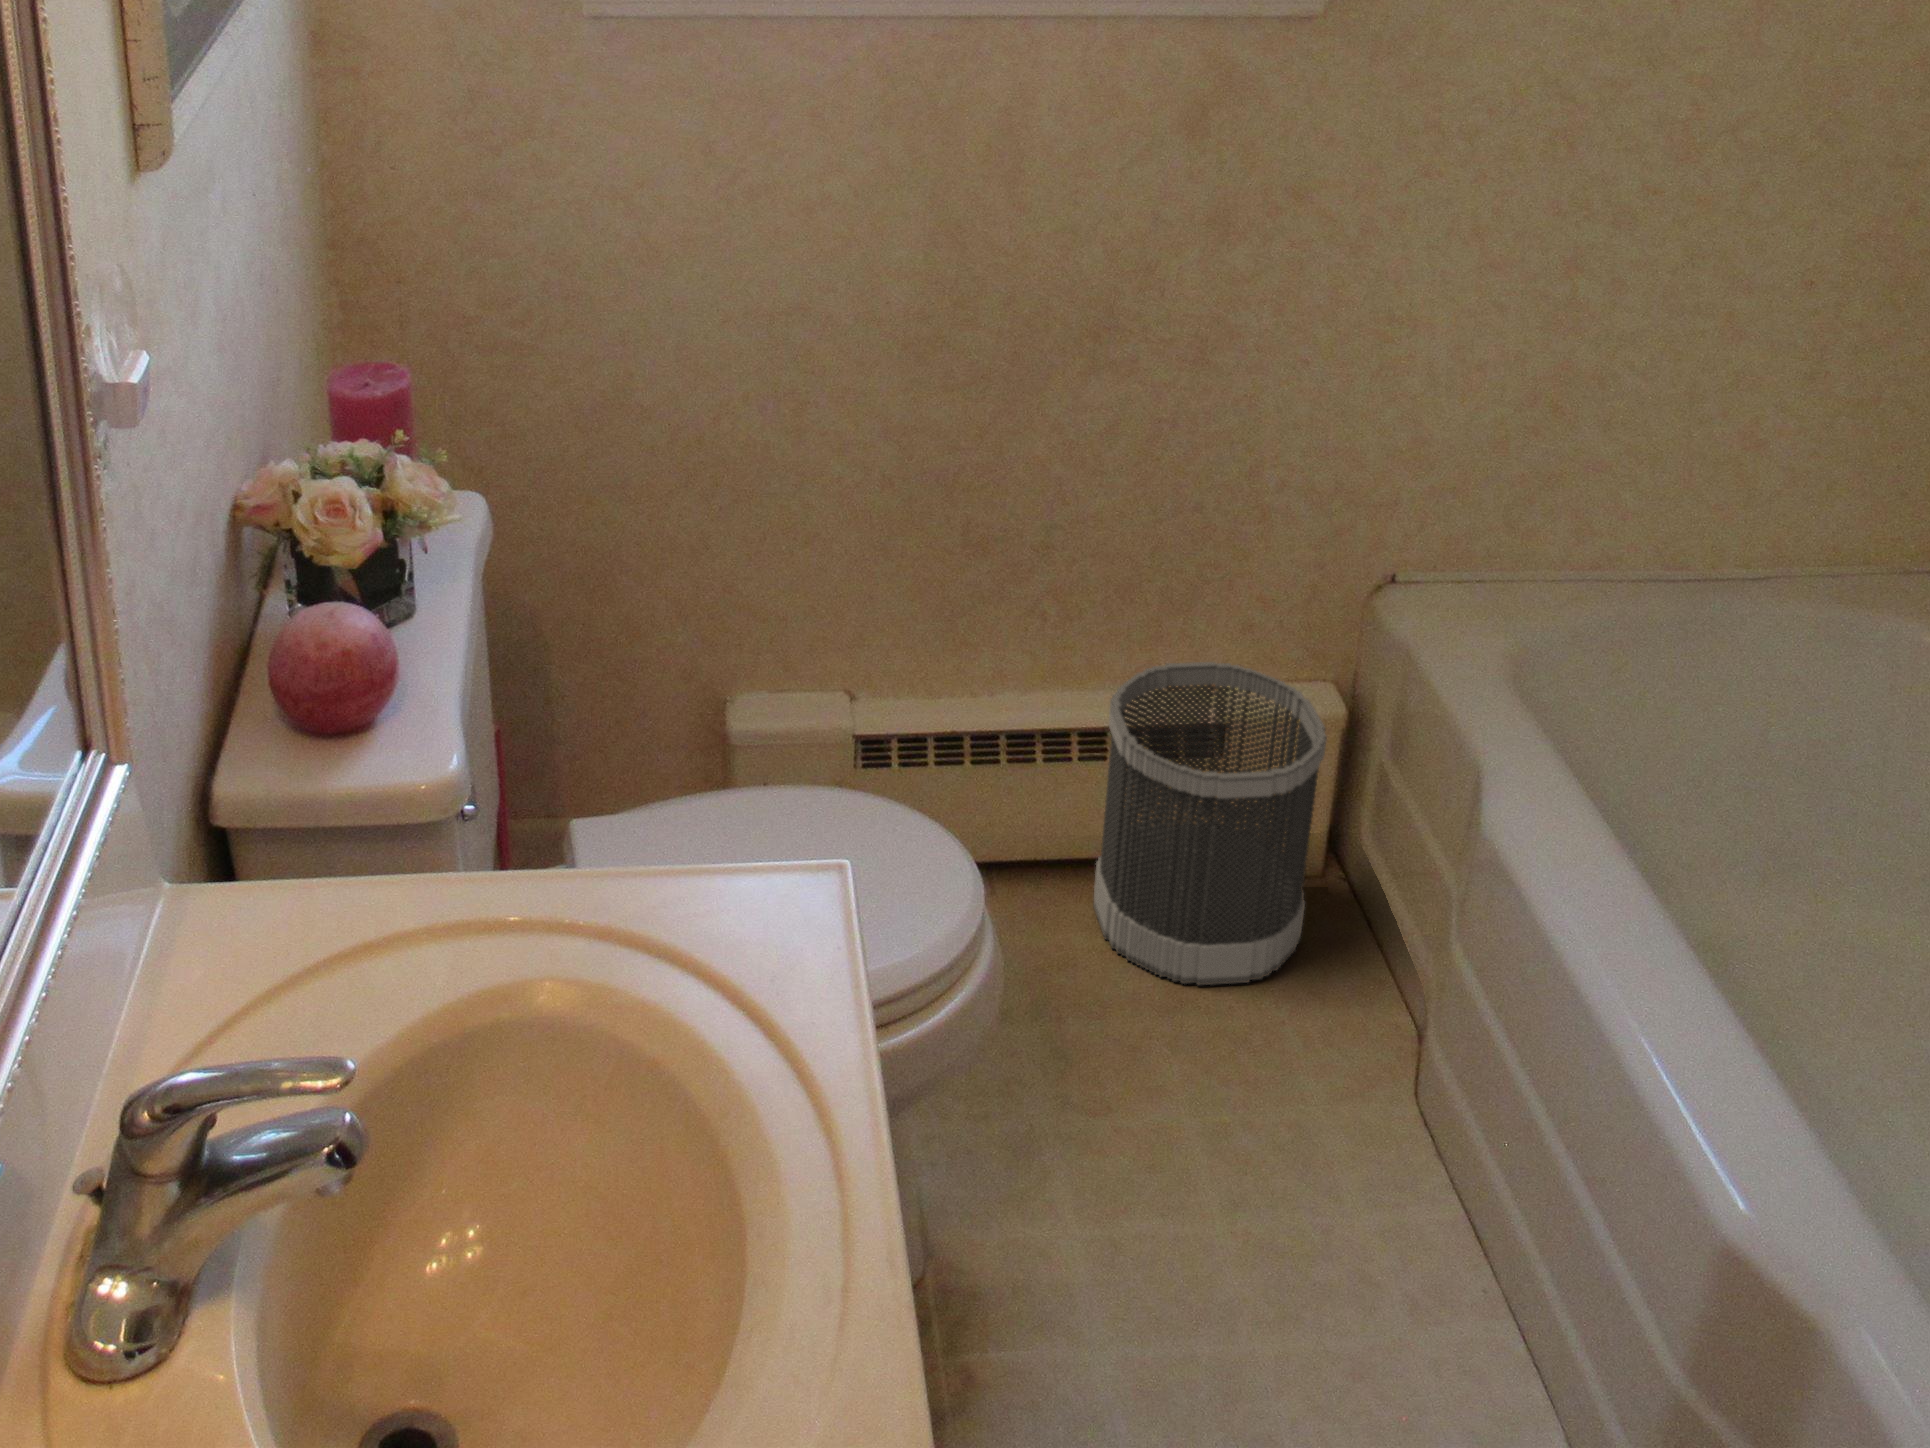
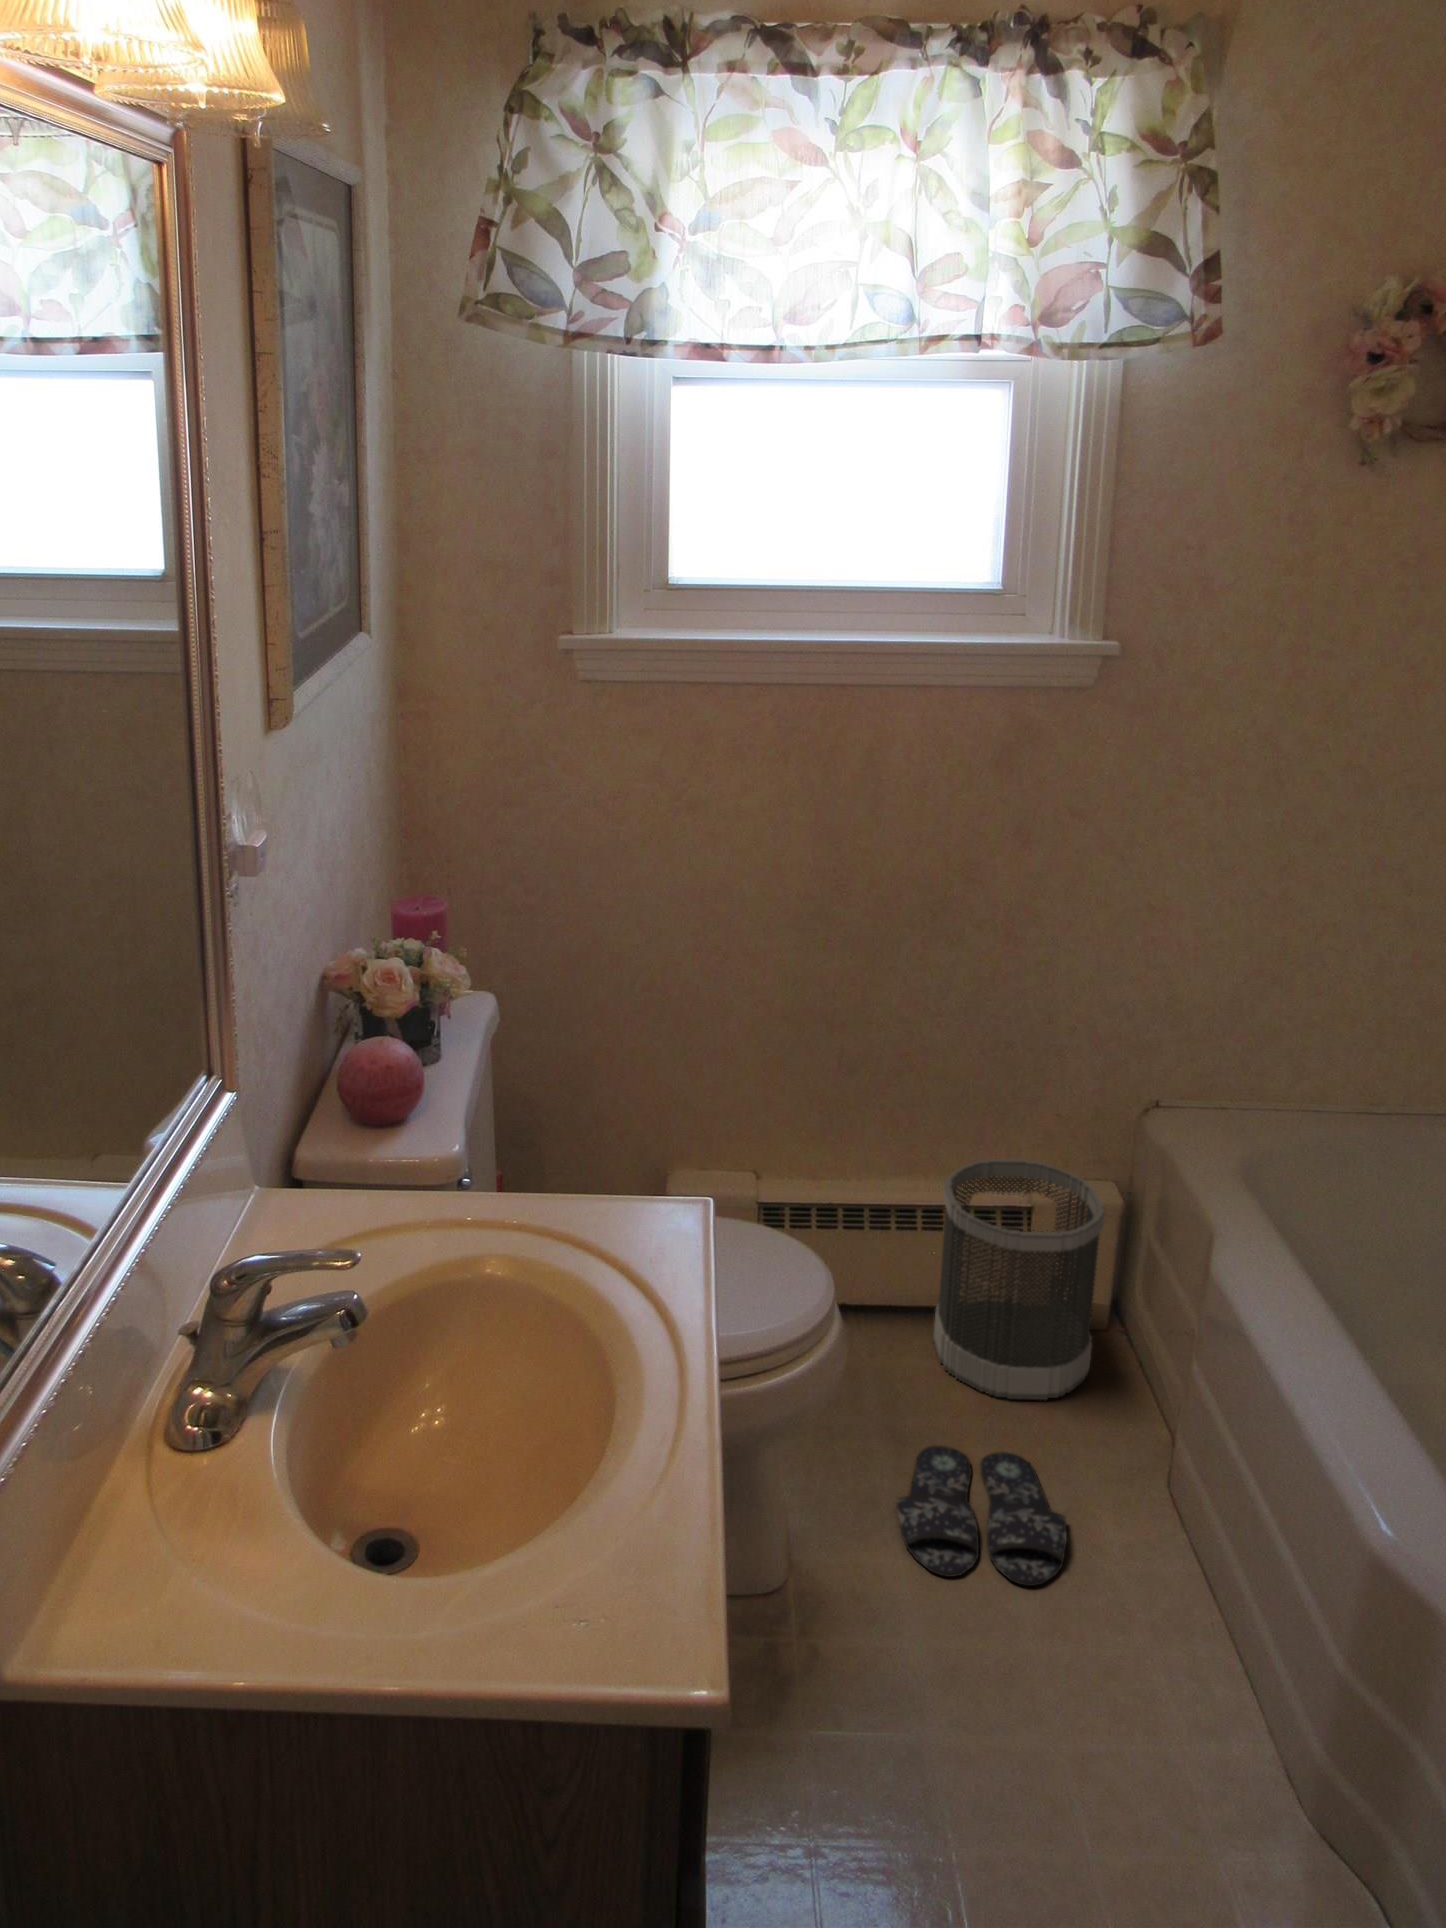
slippers: none [1062,1060,1289,1256] -> present [897,1446,1067,1586]

